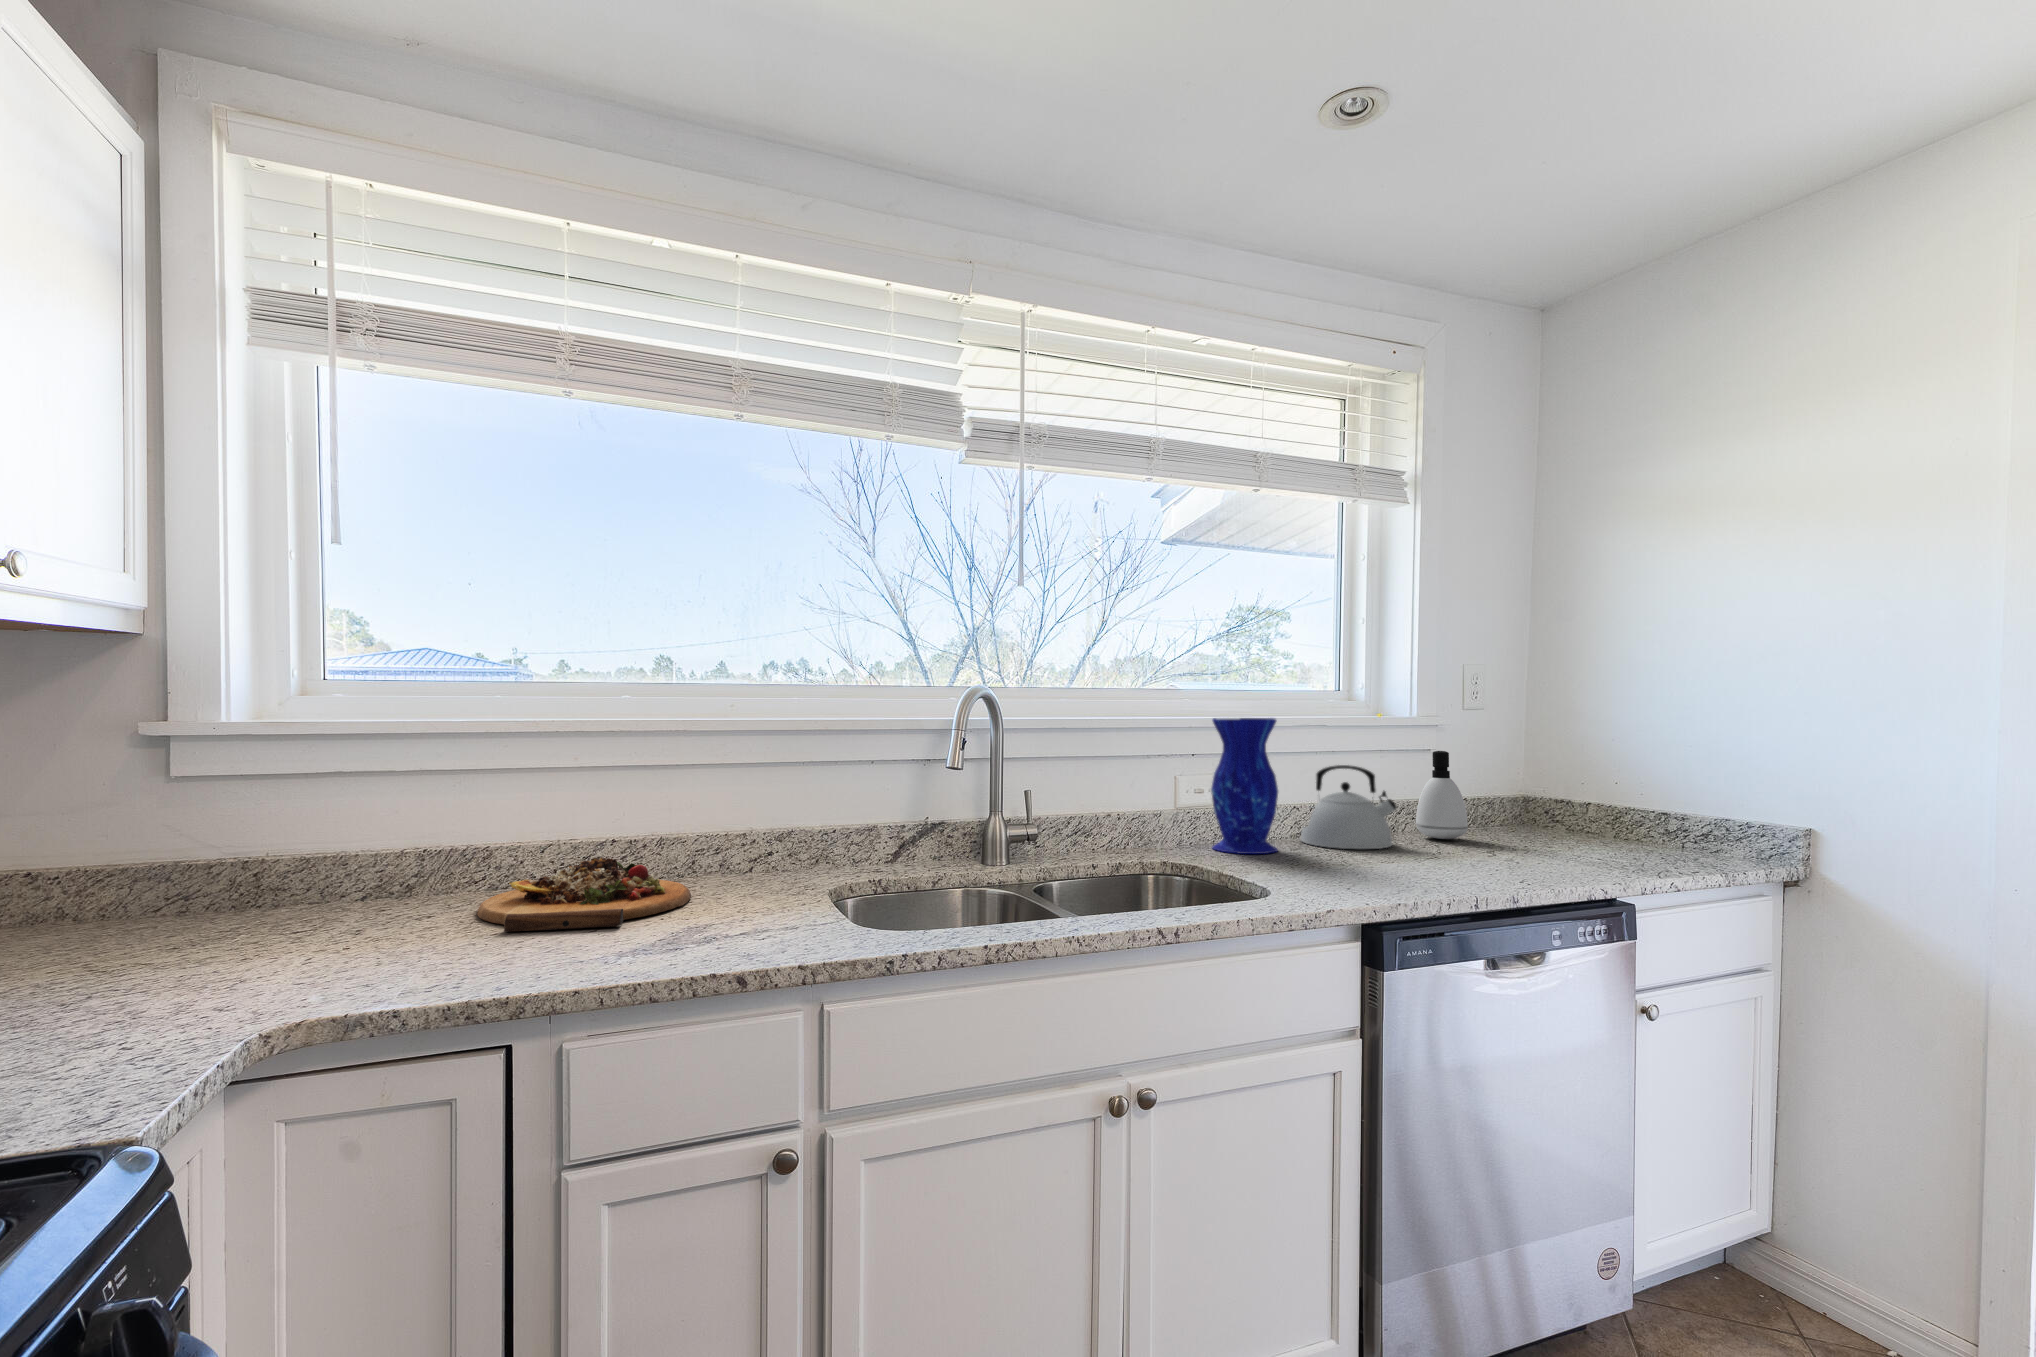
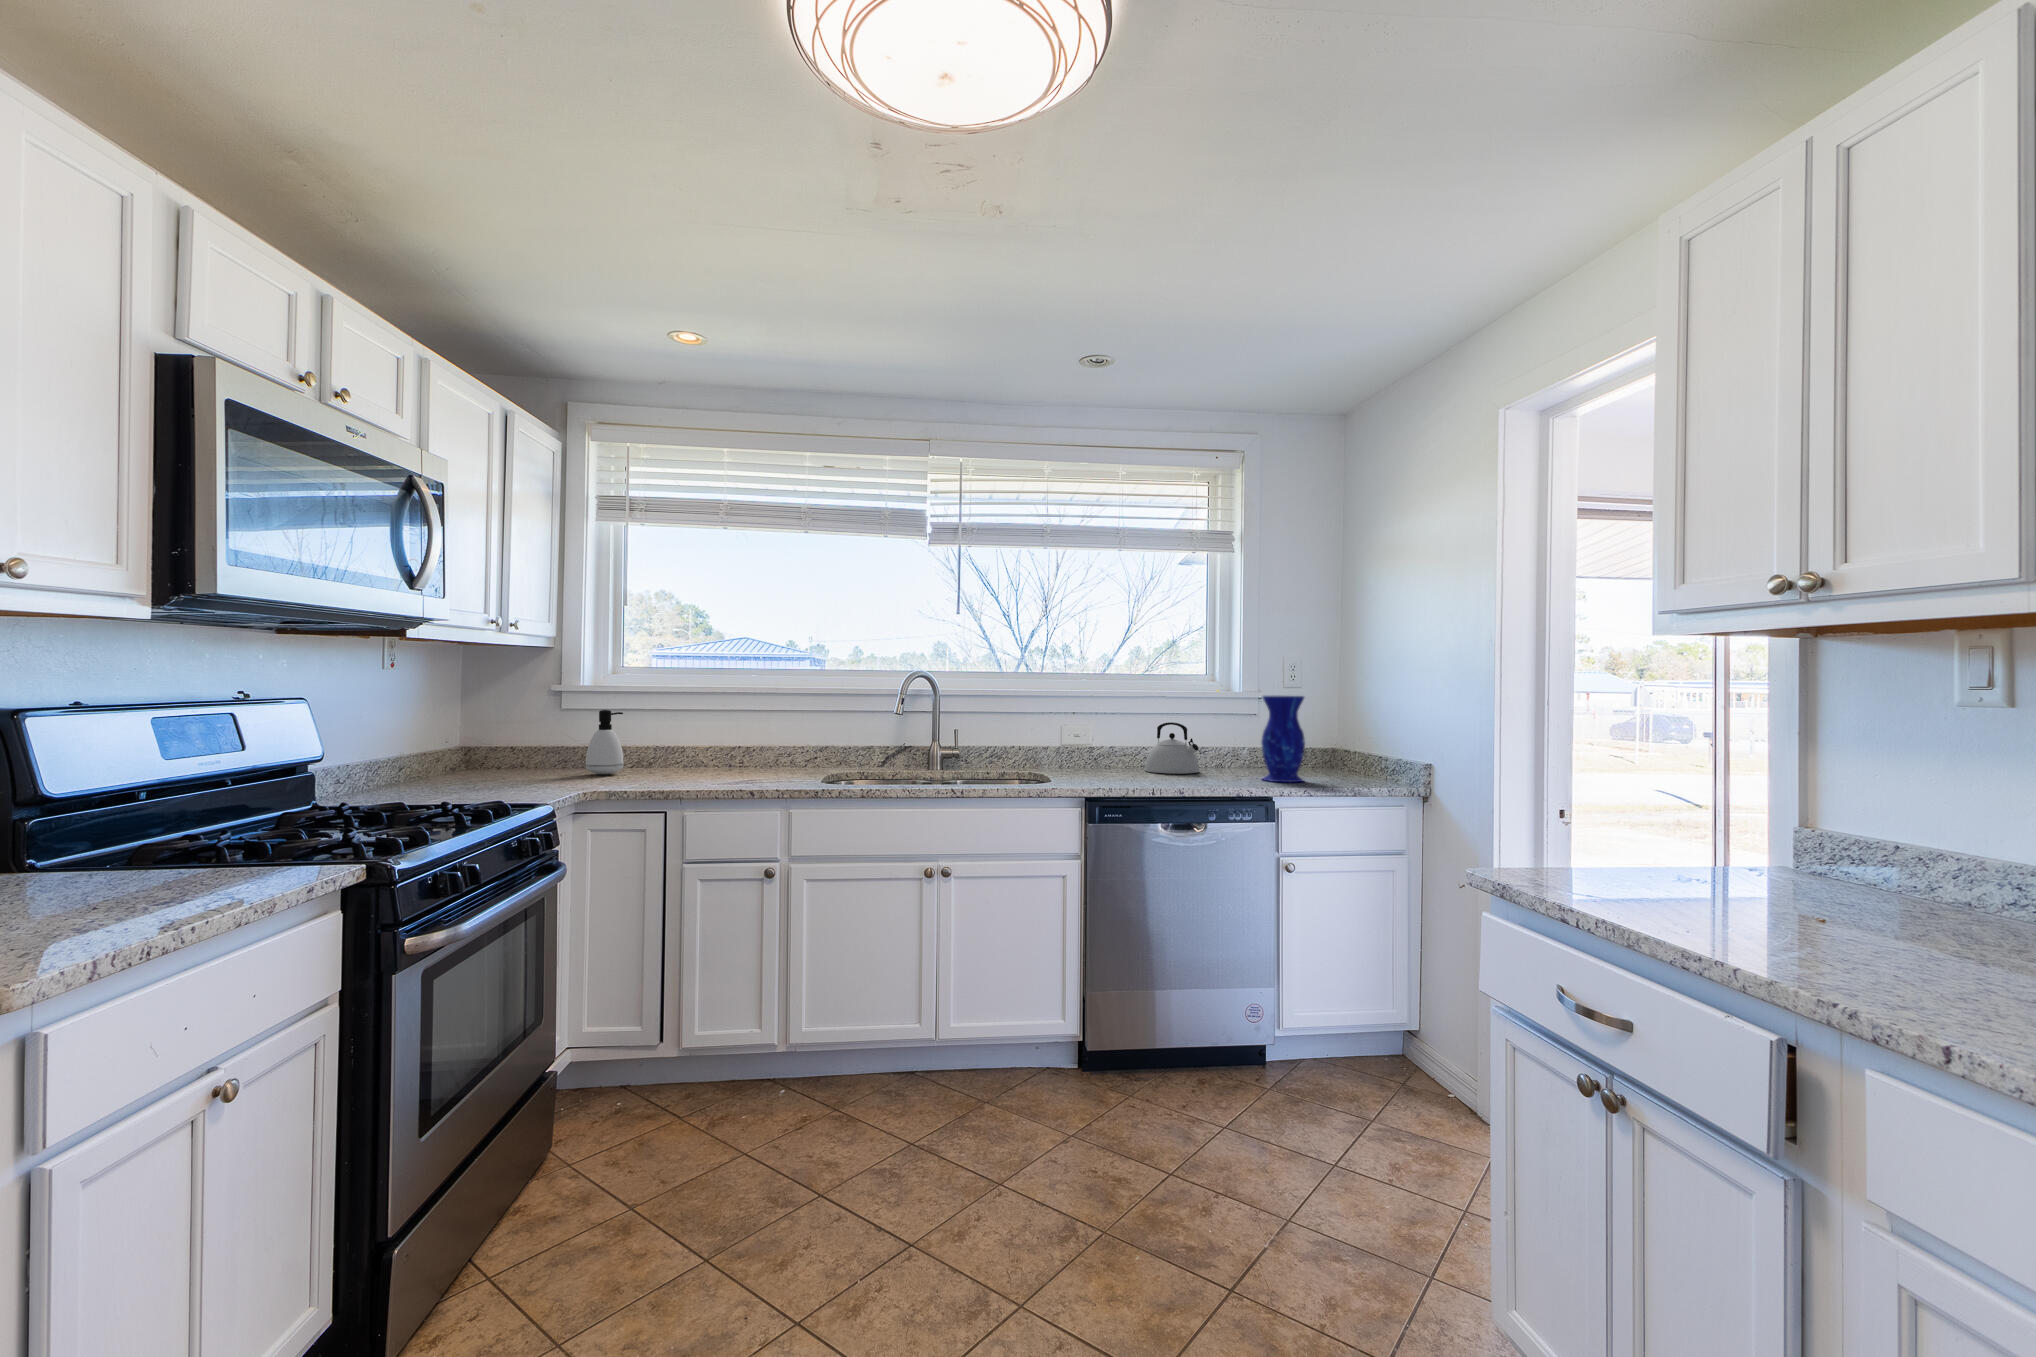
vase: present [1211,718,1278,854] -> present [1261,696,1305,782]
soap dispenser: present [1416,751,1468,839] -> present [585,710,624,774]
cutting board: present [477,857,691,932] -> none [673,753,768,778]

